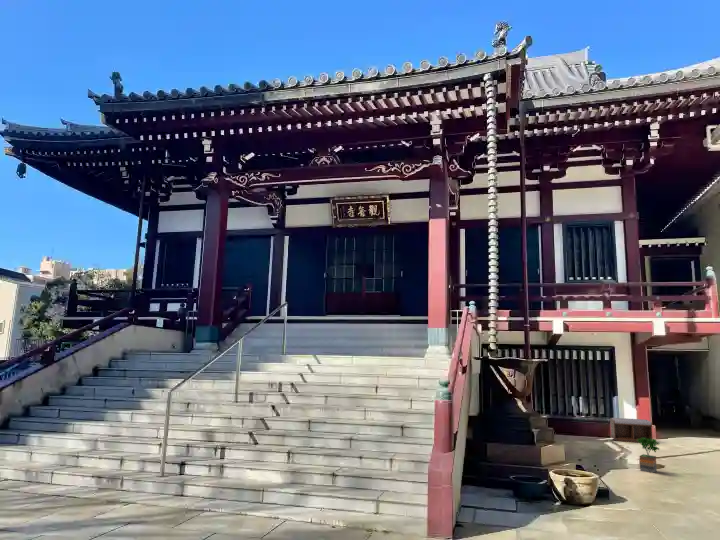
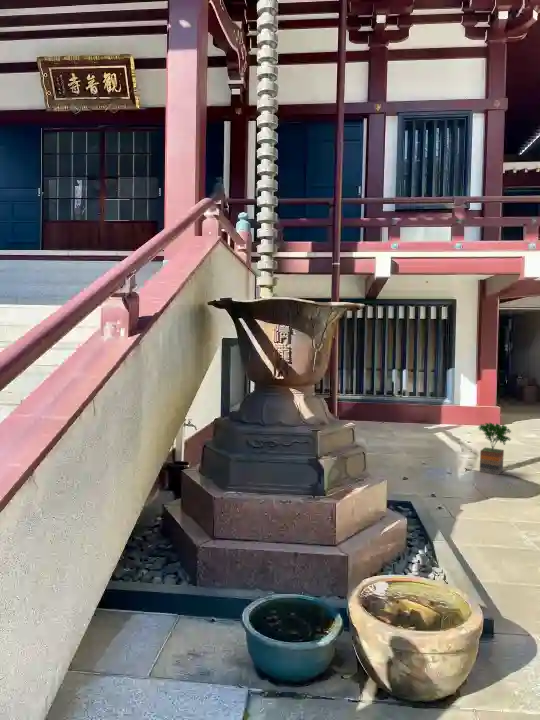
bench: present [610,418,652,443] -> none [440,396,494,429]

